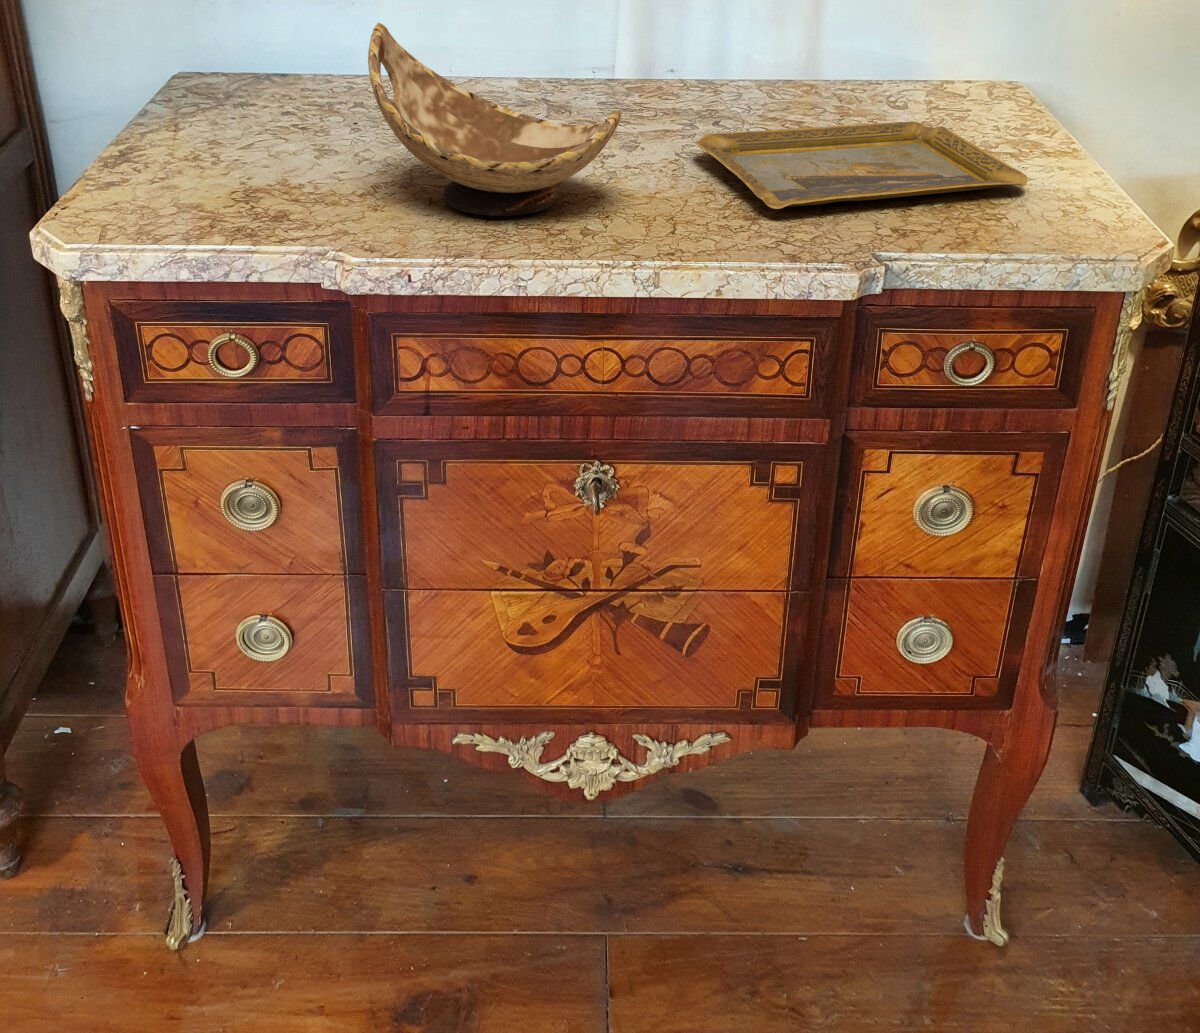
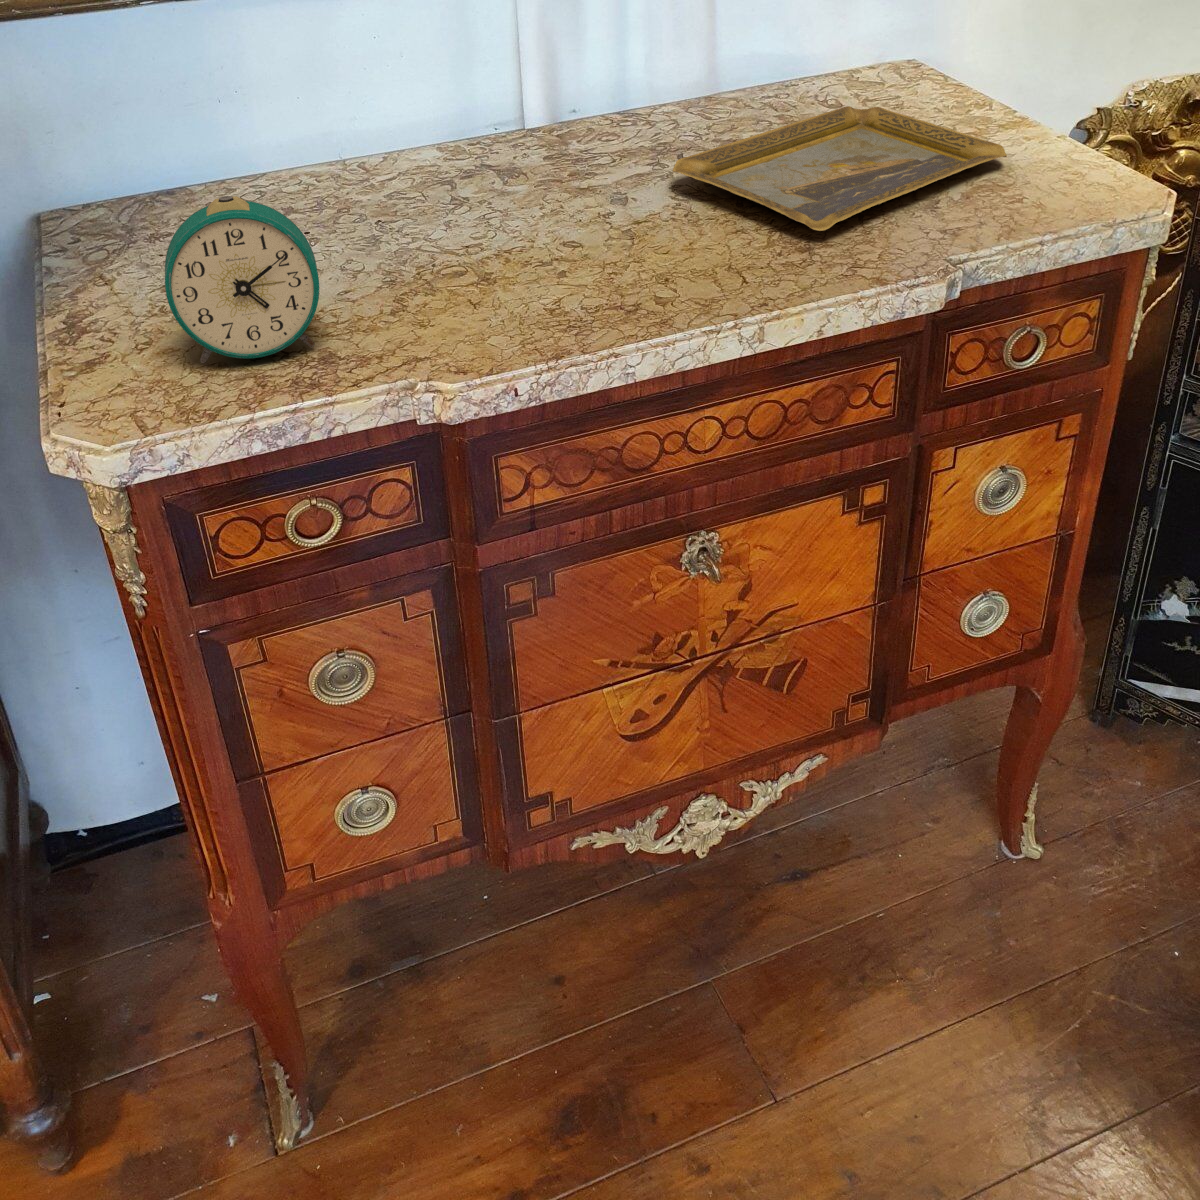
decorative bowl: present [368,23,621,216] -> none [376,107,666,302]
alarm clock: none [159,69,294,212] -> present [165,196,319,363]

